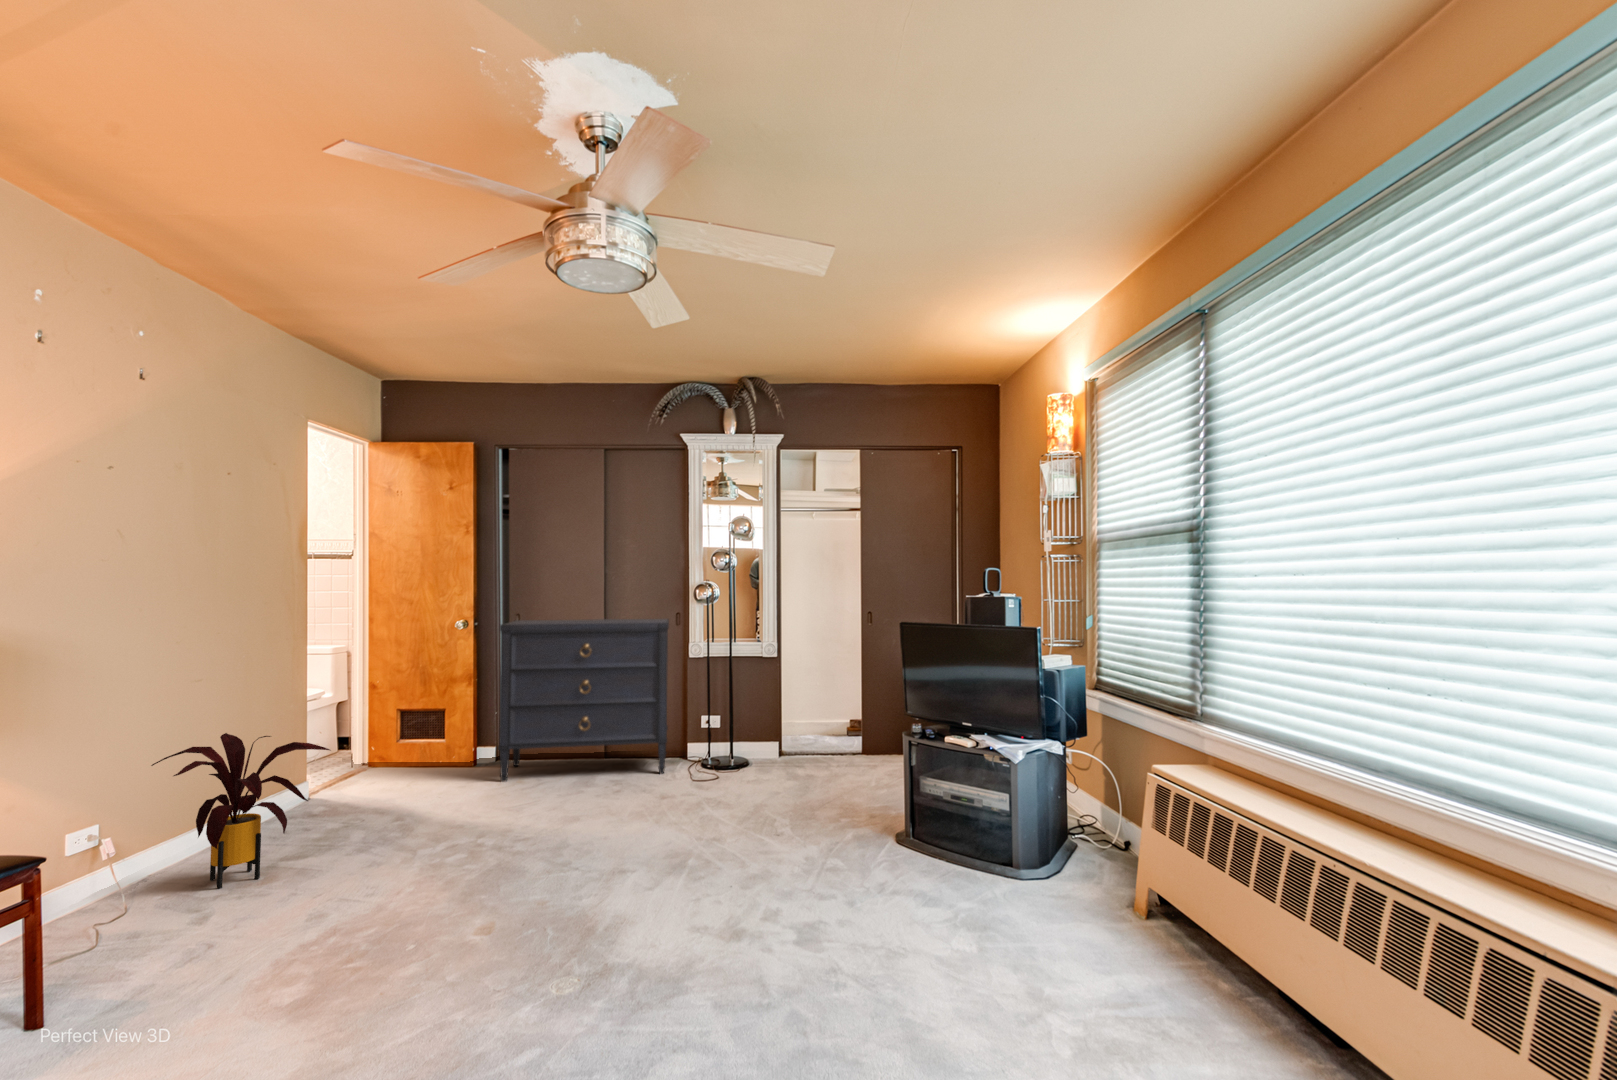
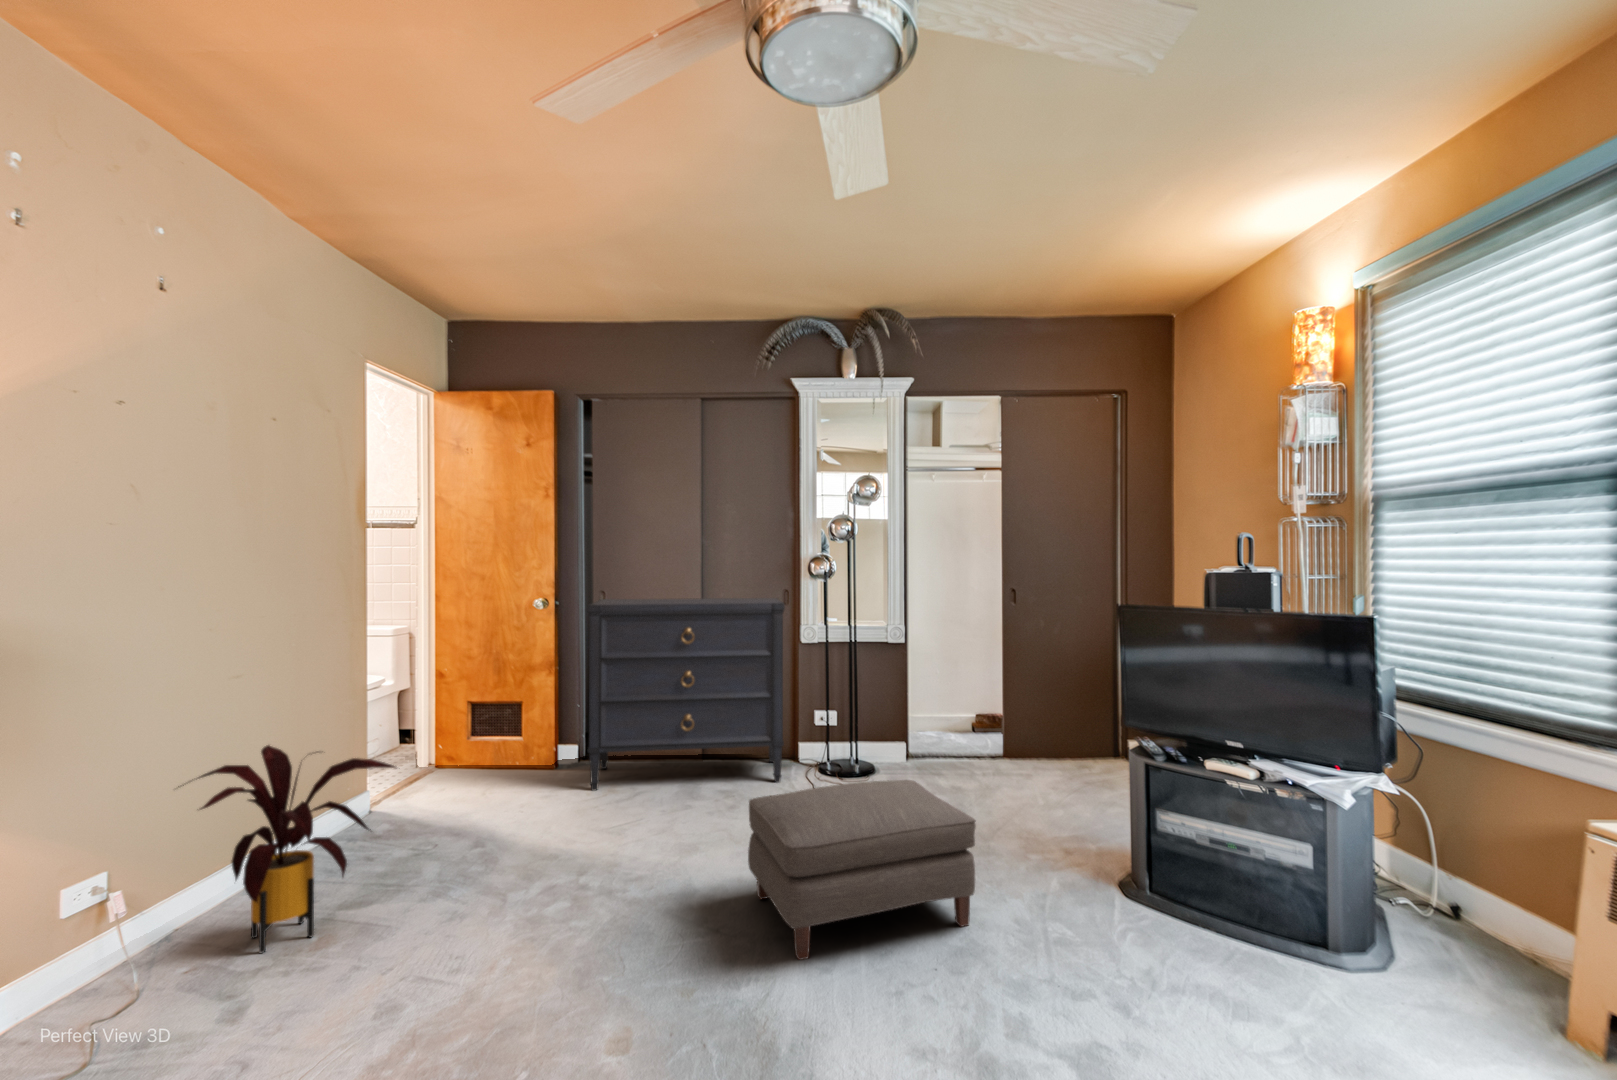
ottoman: none [606,758,774,884] -> present [748,780,976,960]

